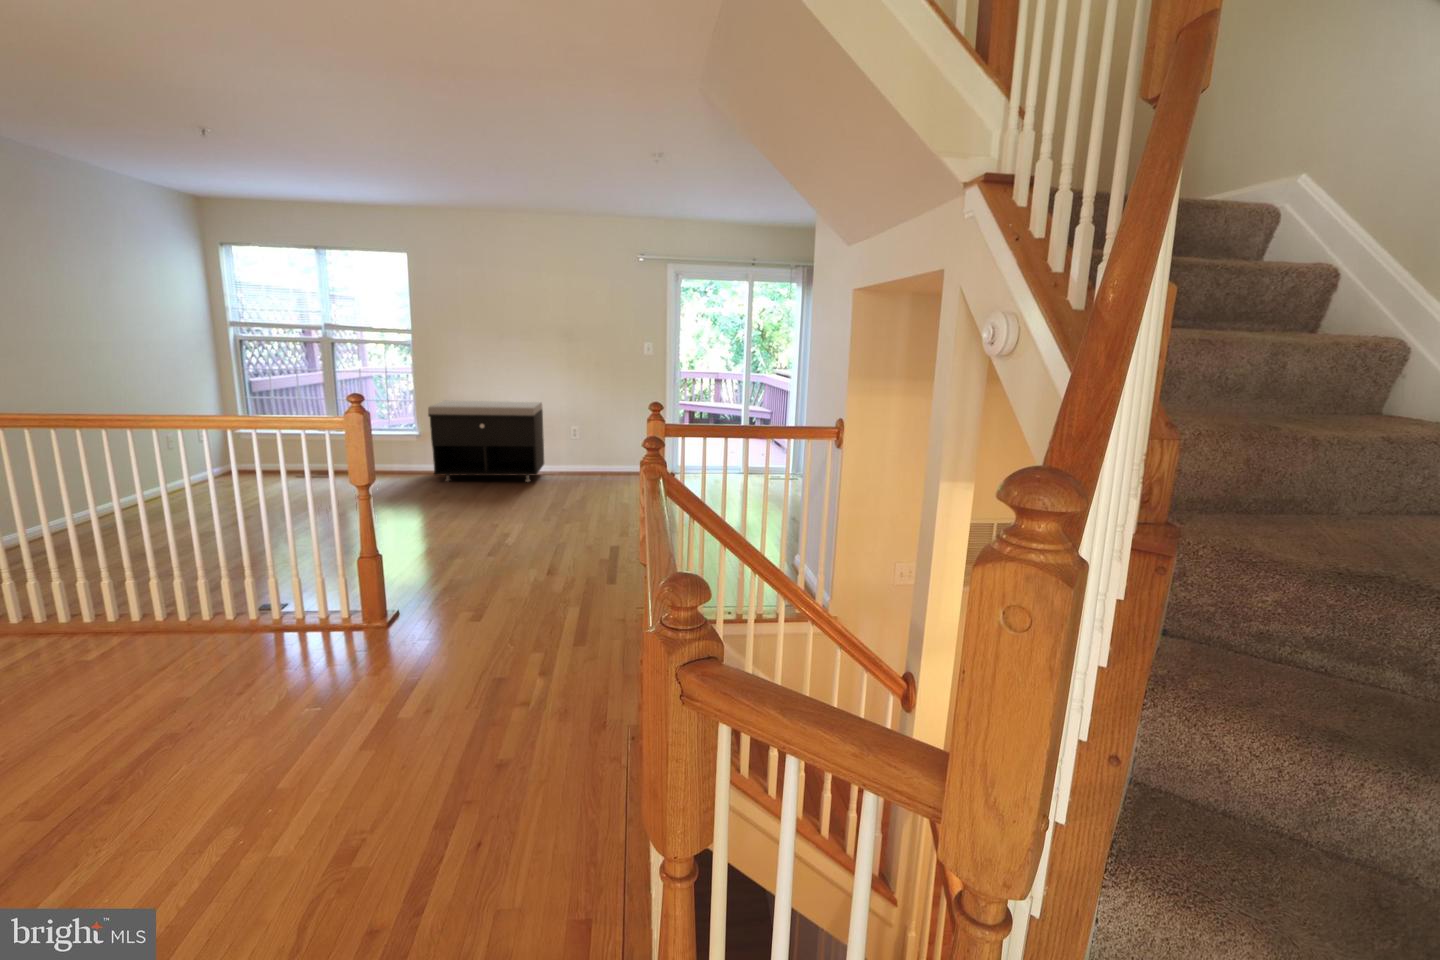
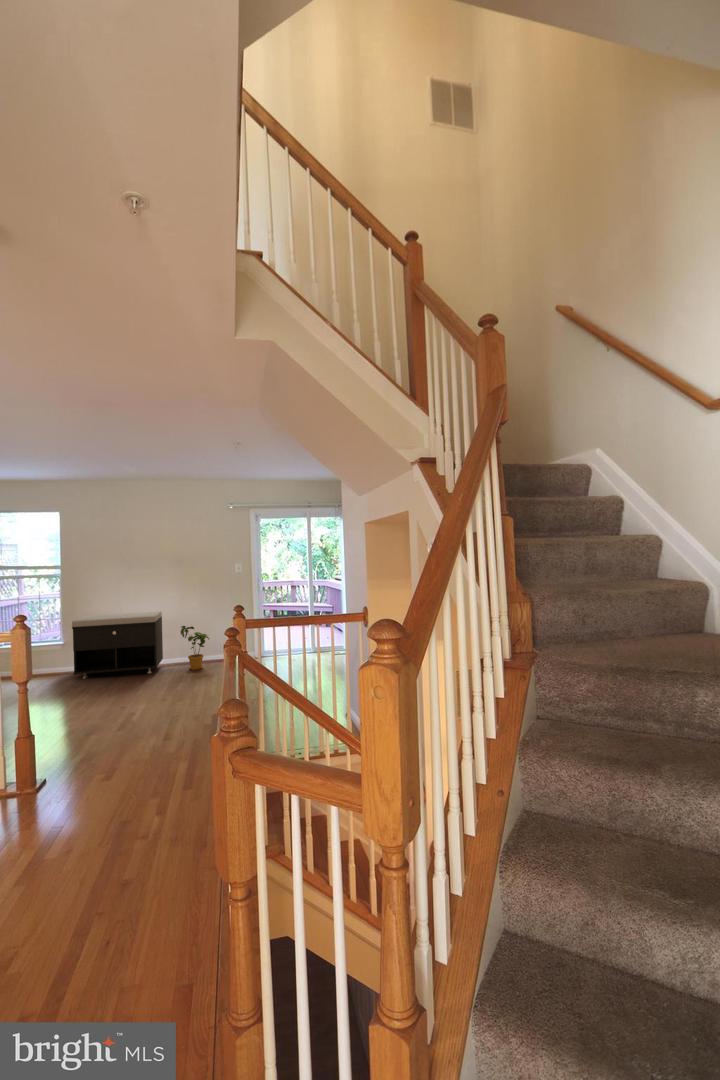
house plant: none [567,423,604,482] -> present [181,626,209,670]

